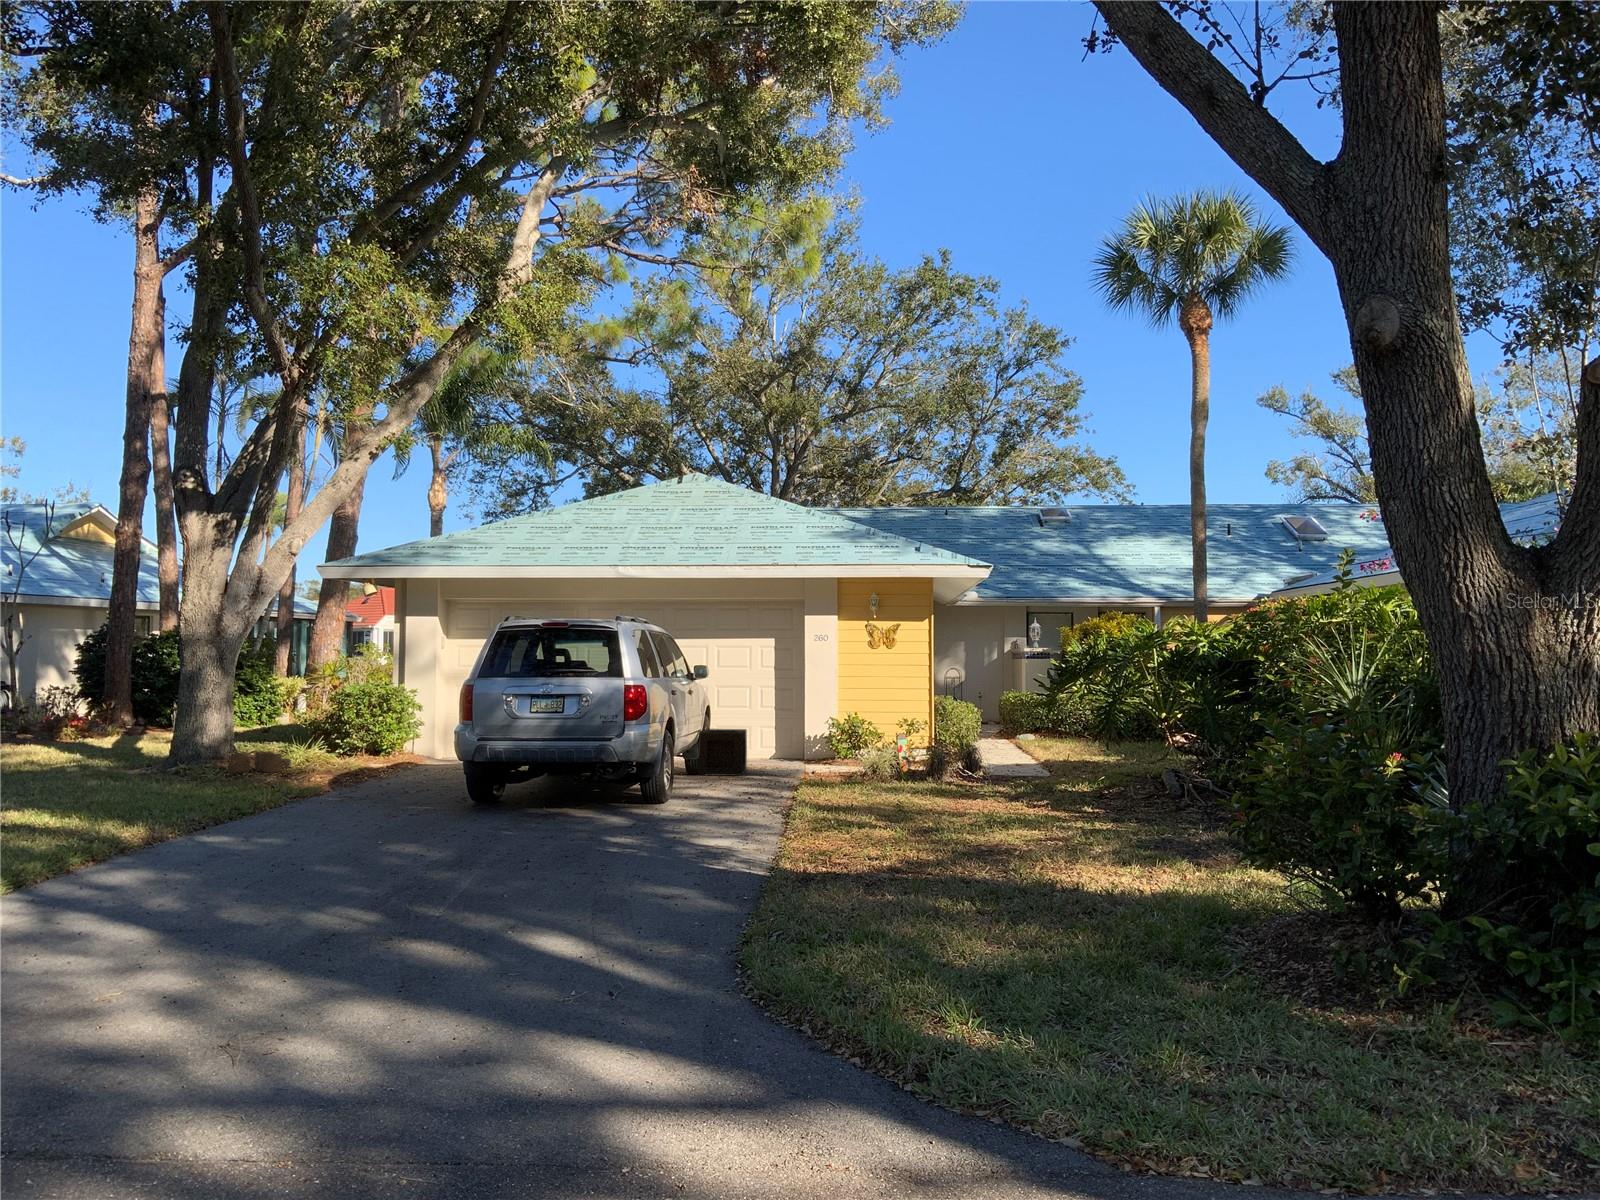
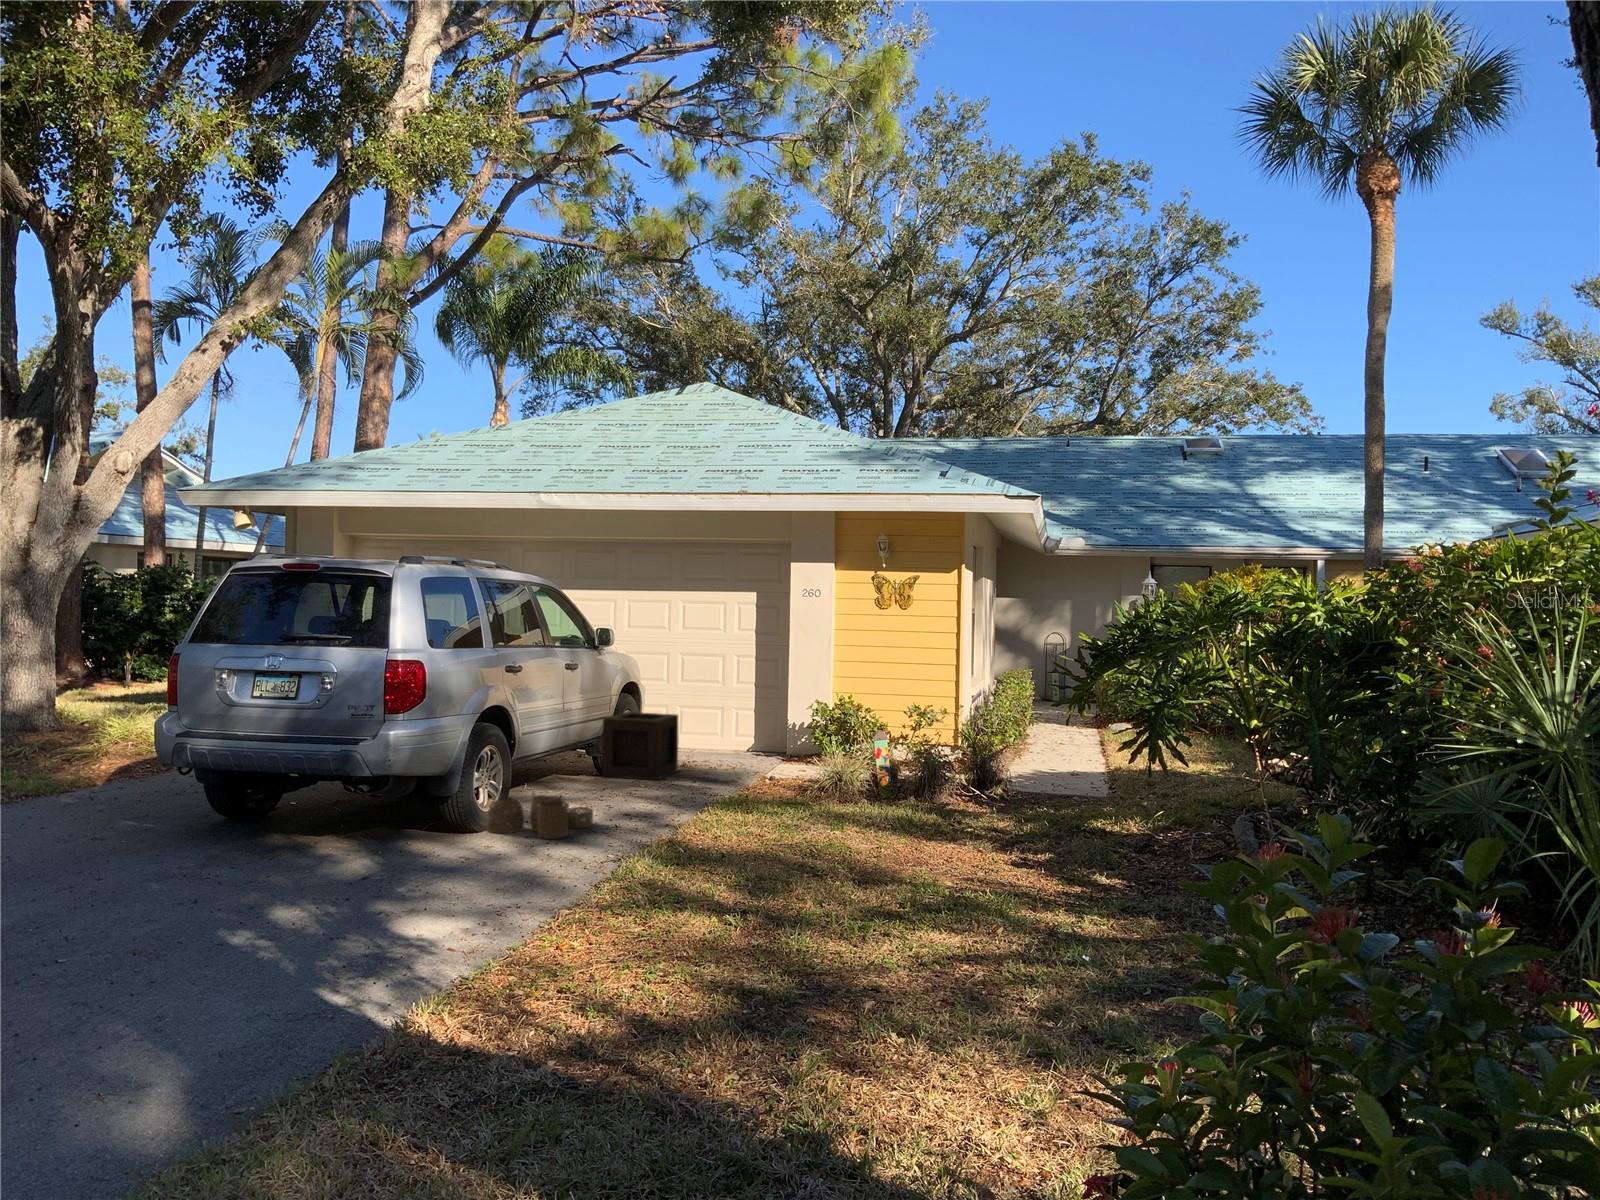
woven basket: present [228,751,291,773] -> present [486,795,593,839]

